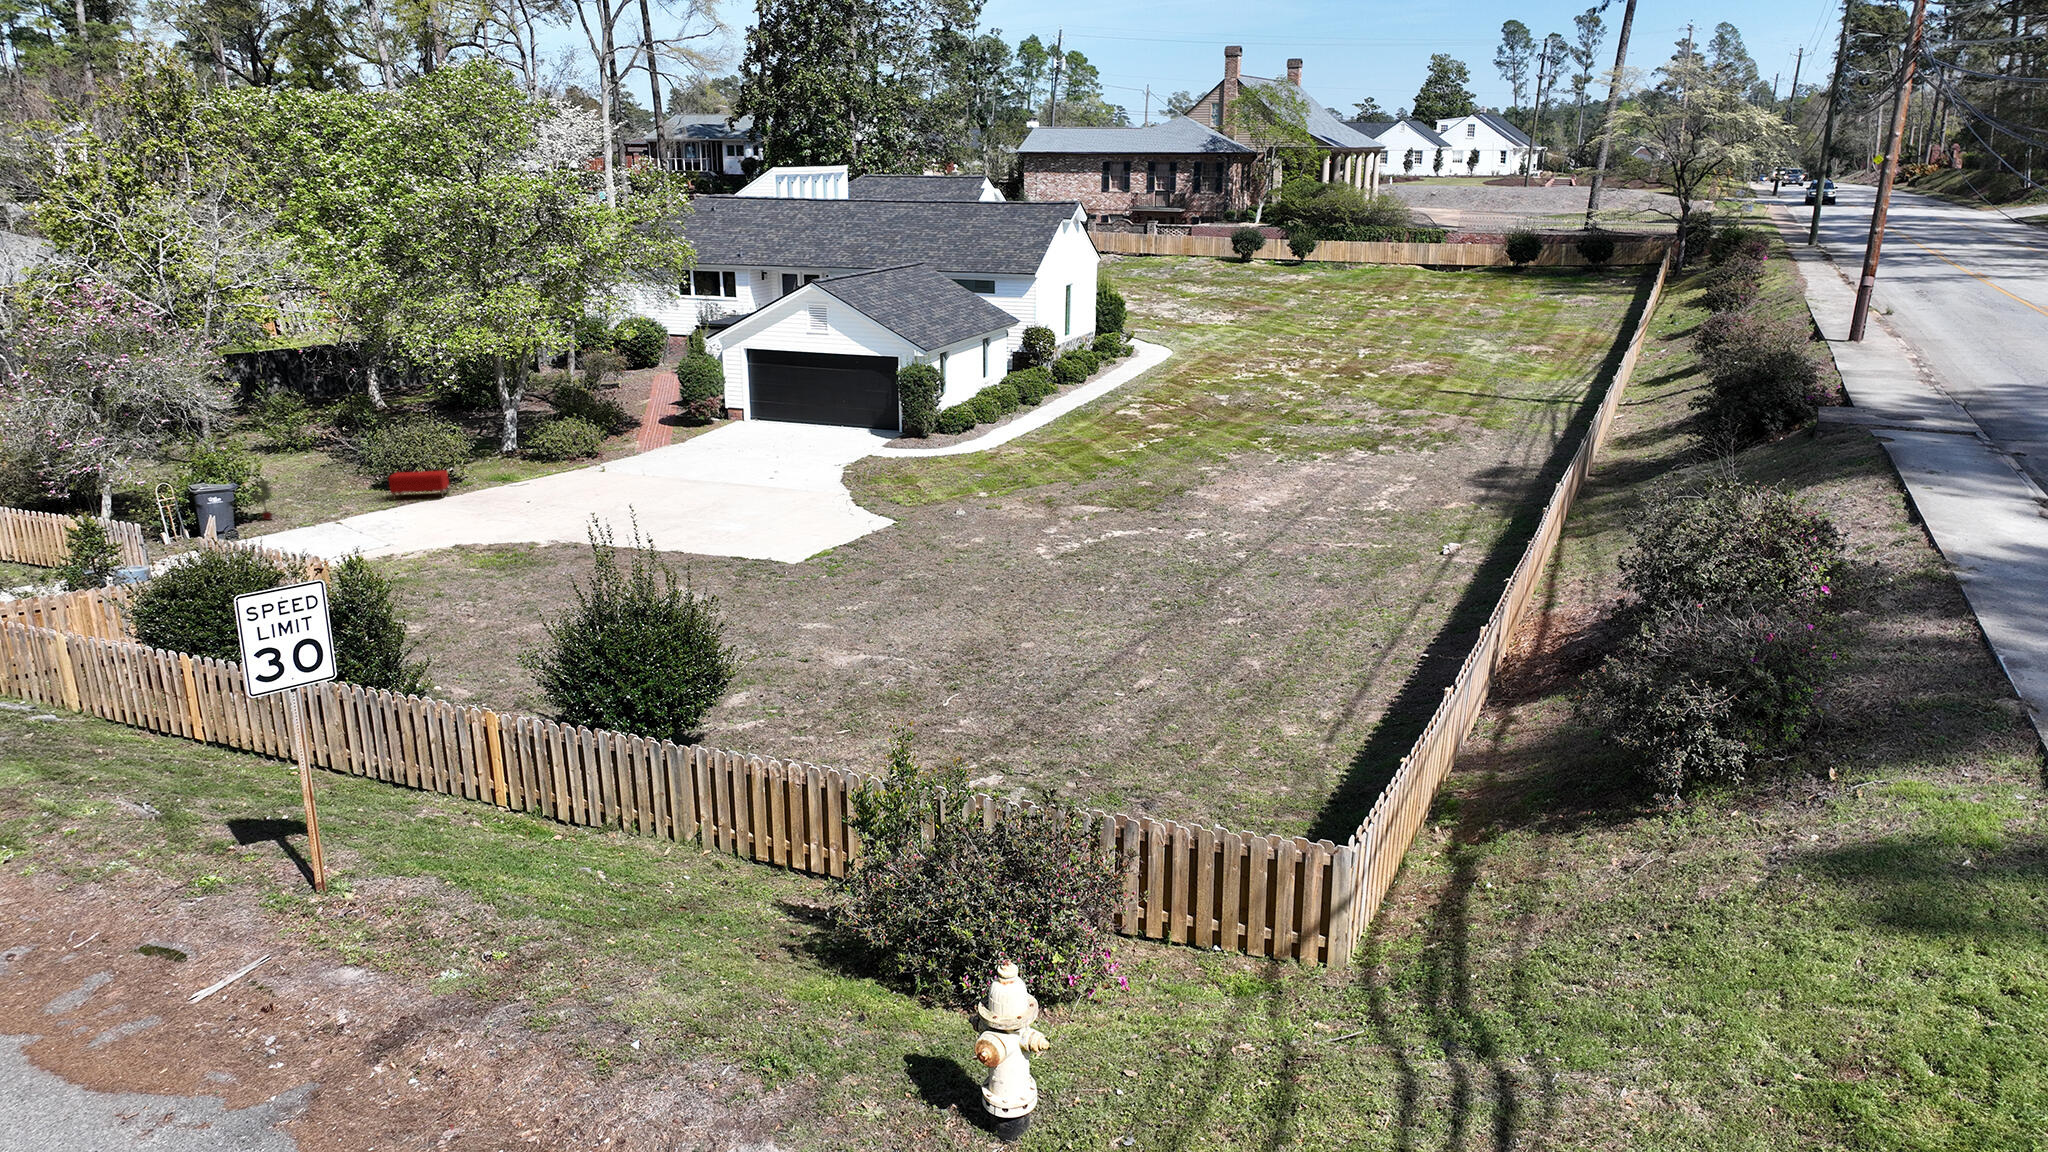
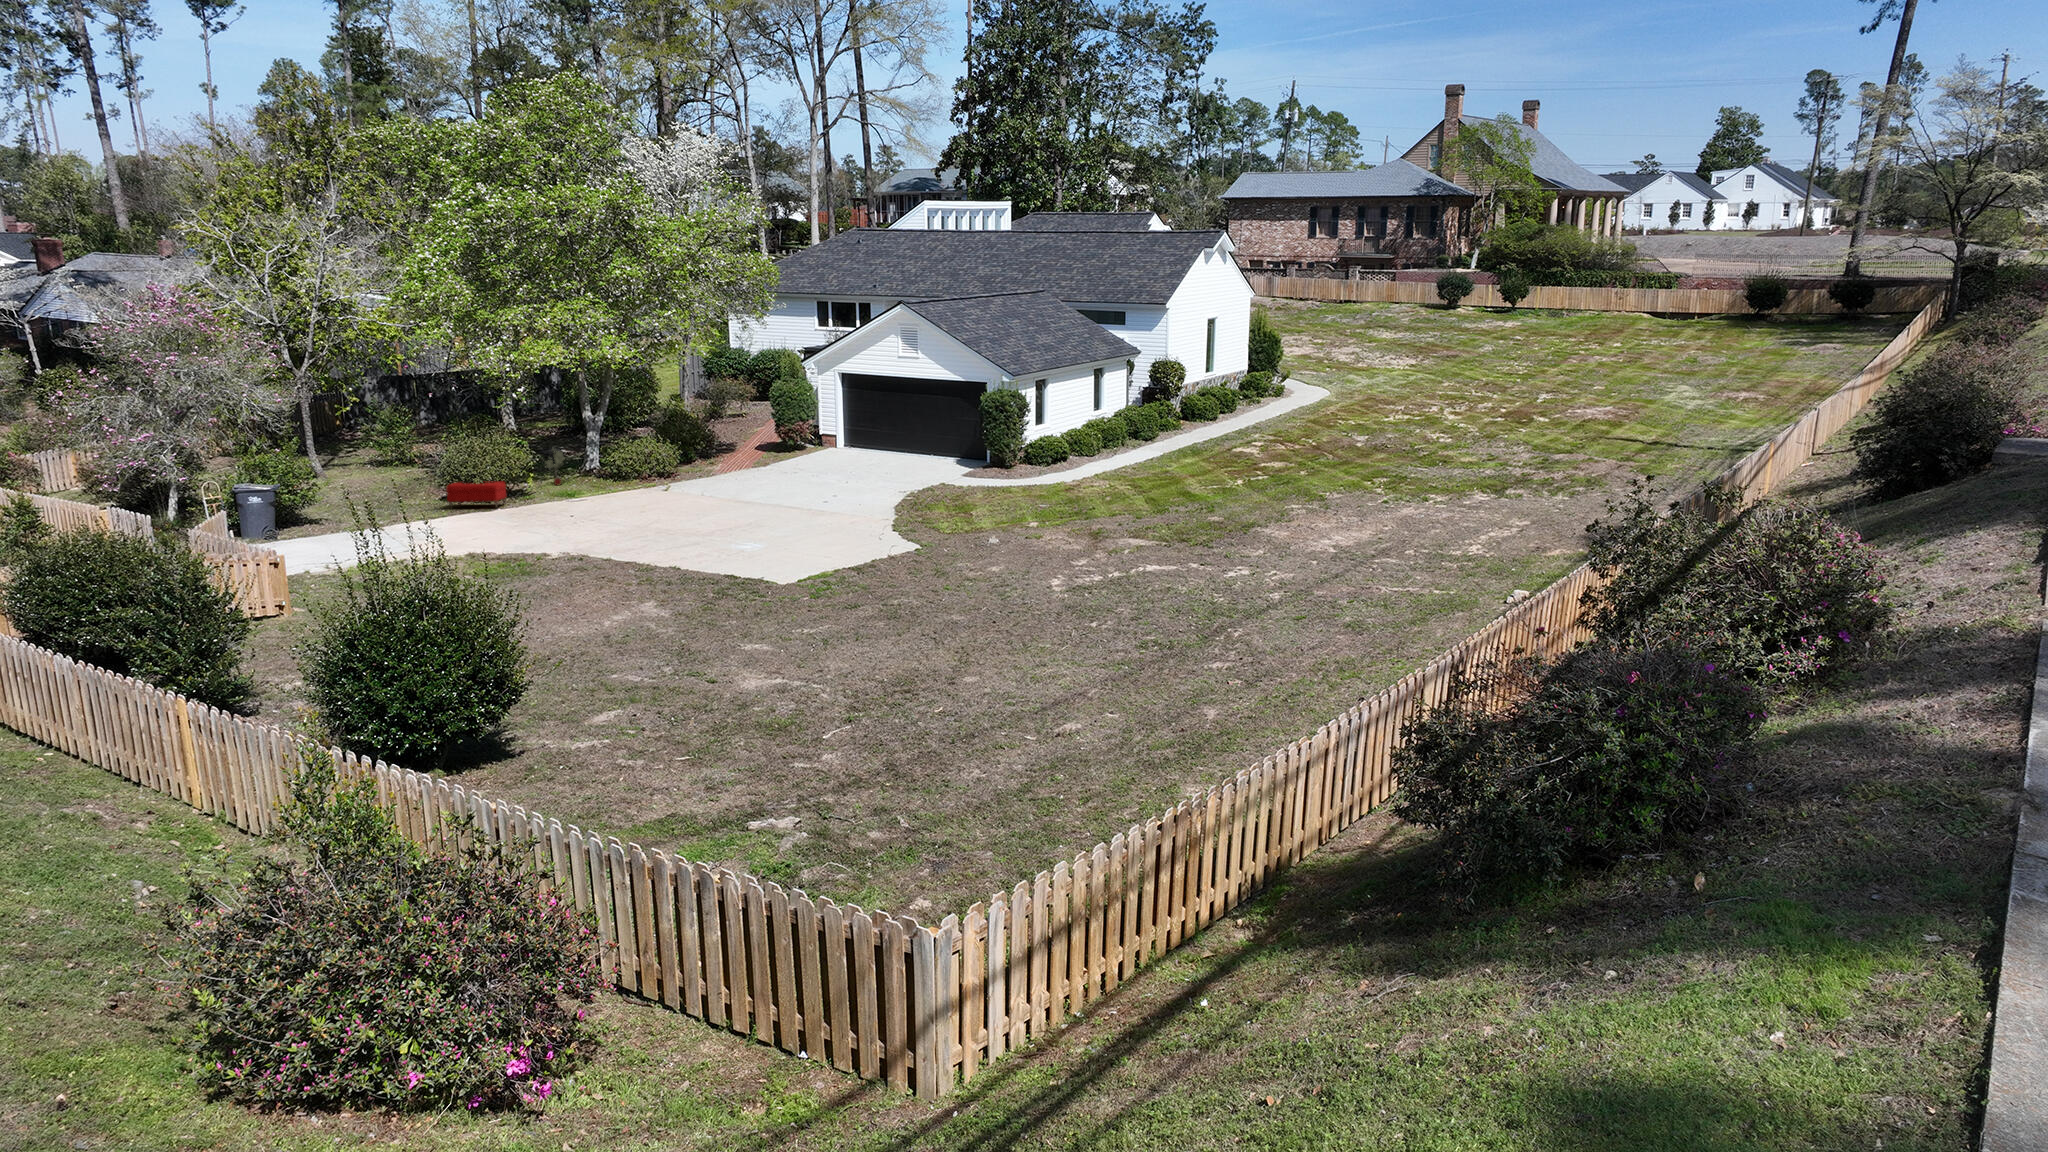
potted tree: present [250,480,272,520] -> present [545,451,564,485]

